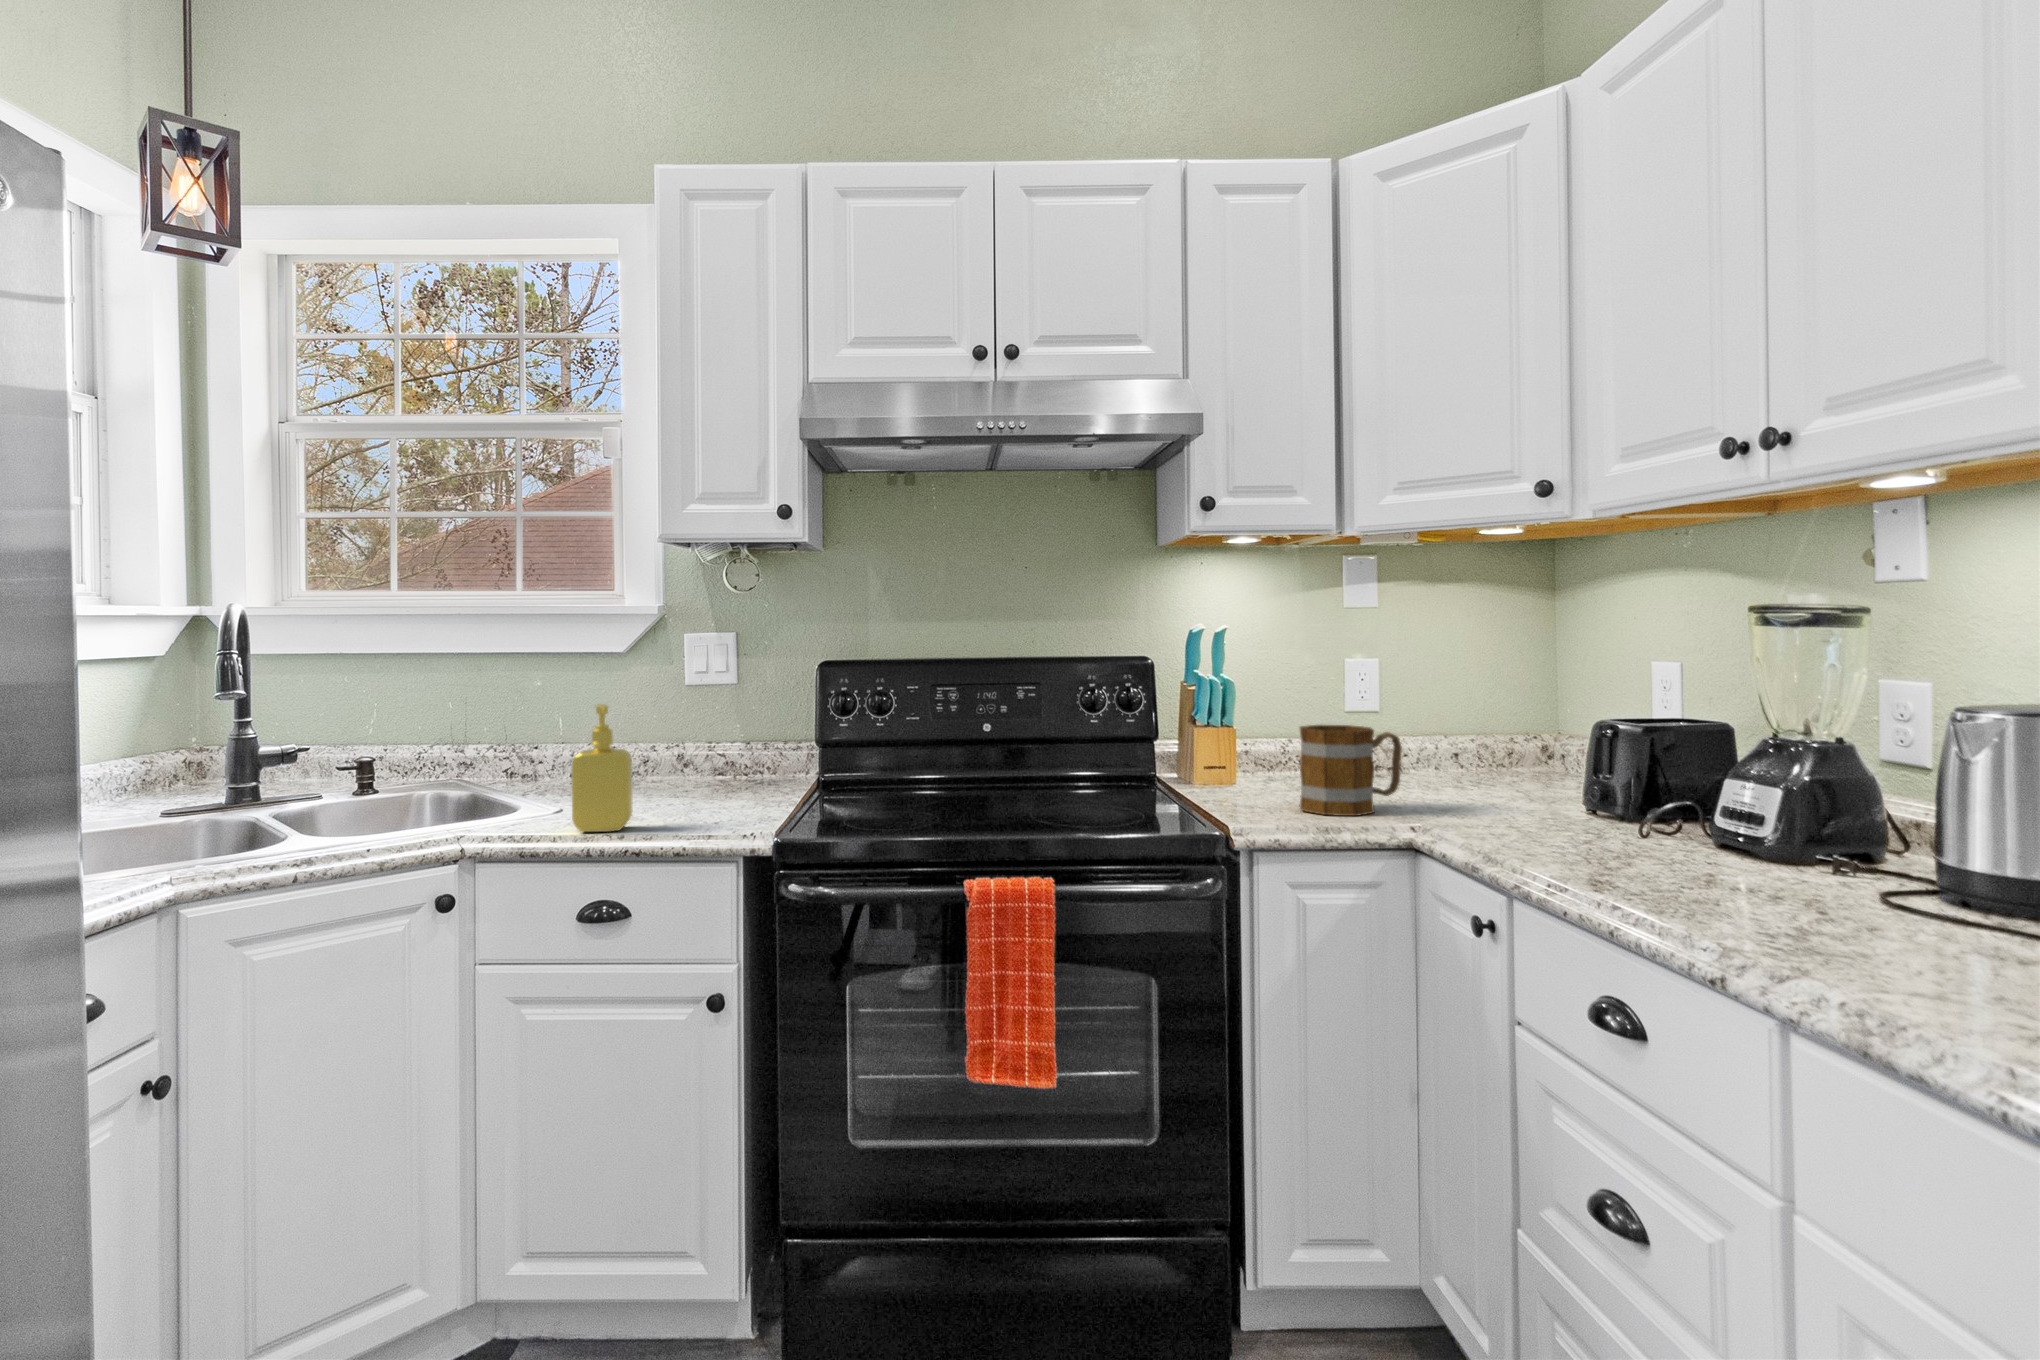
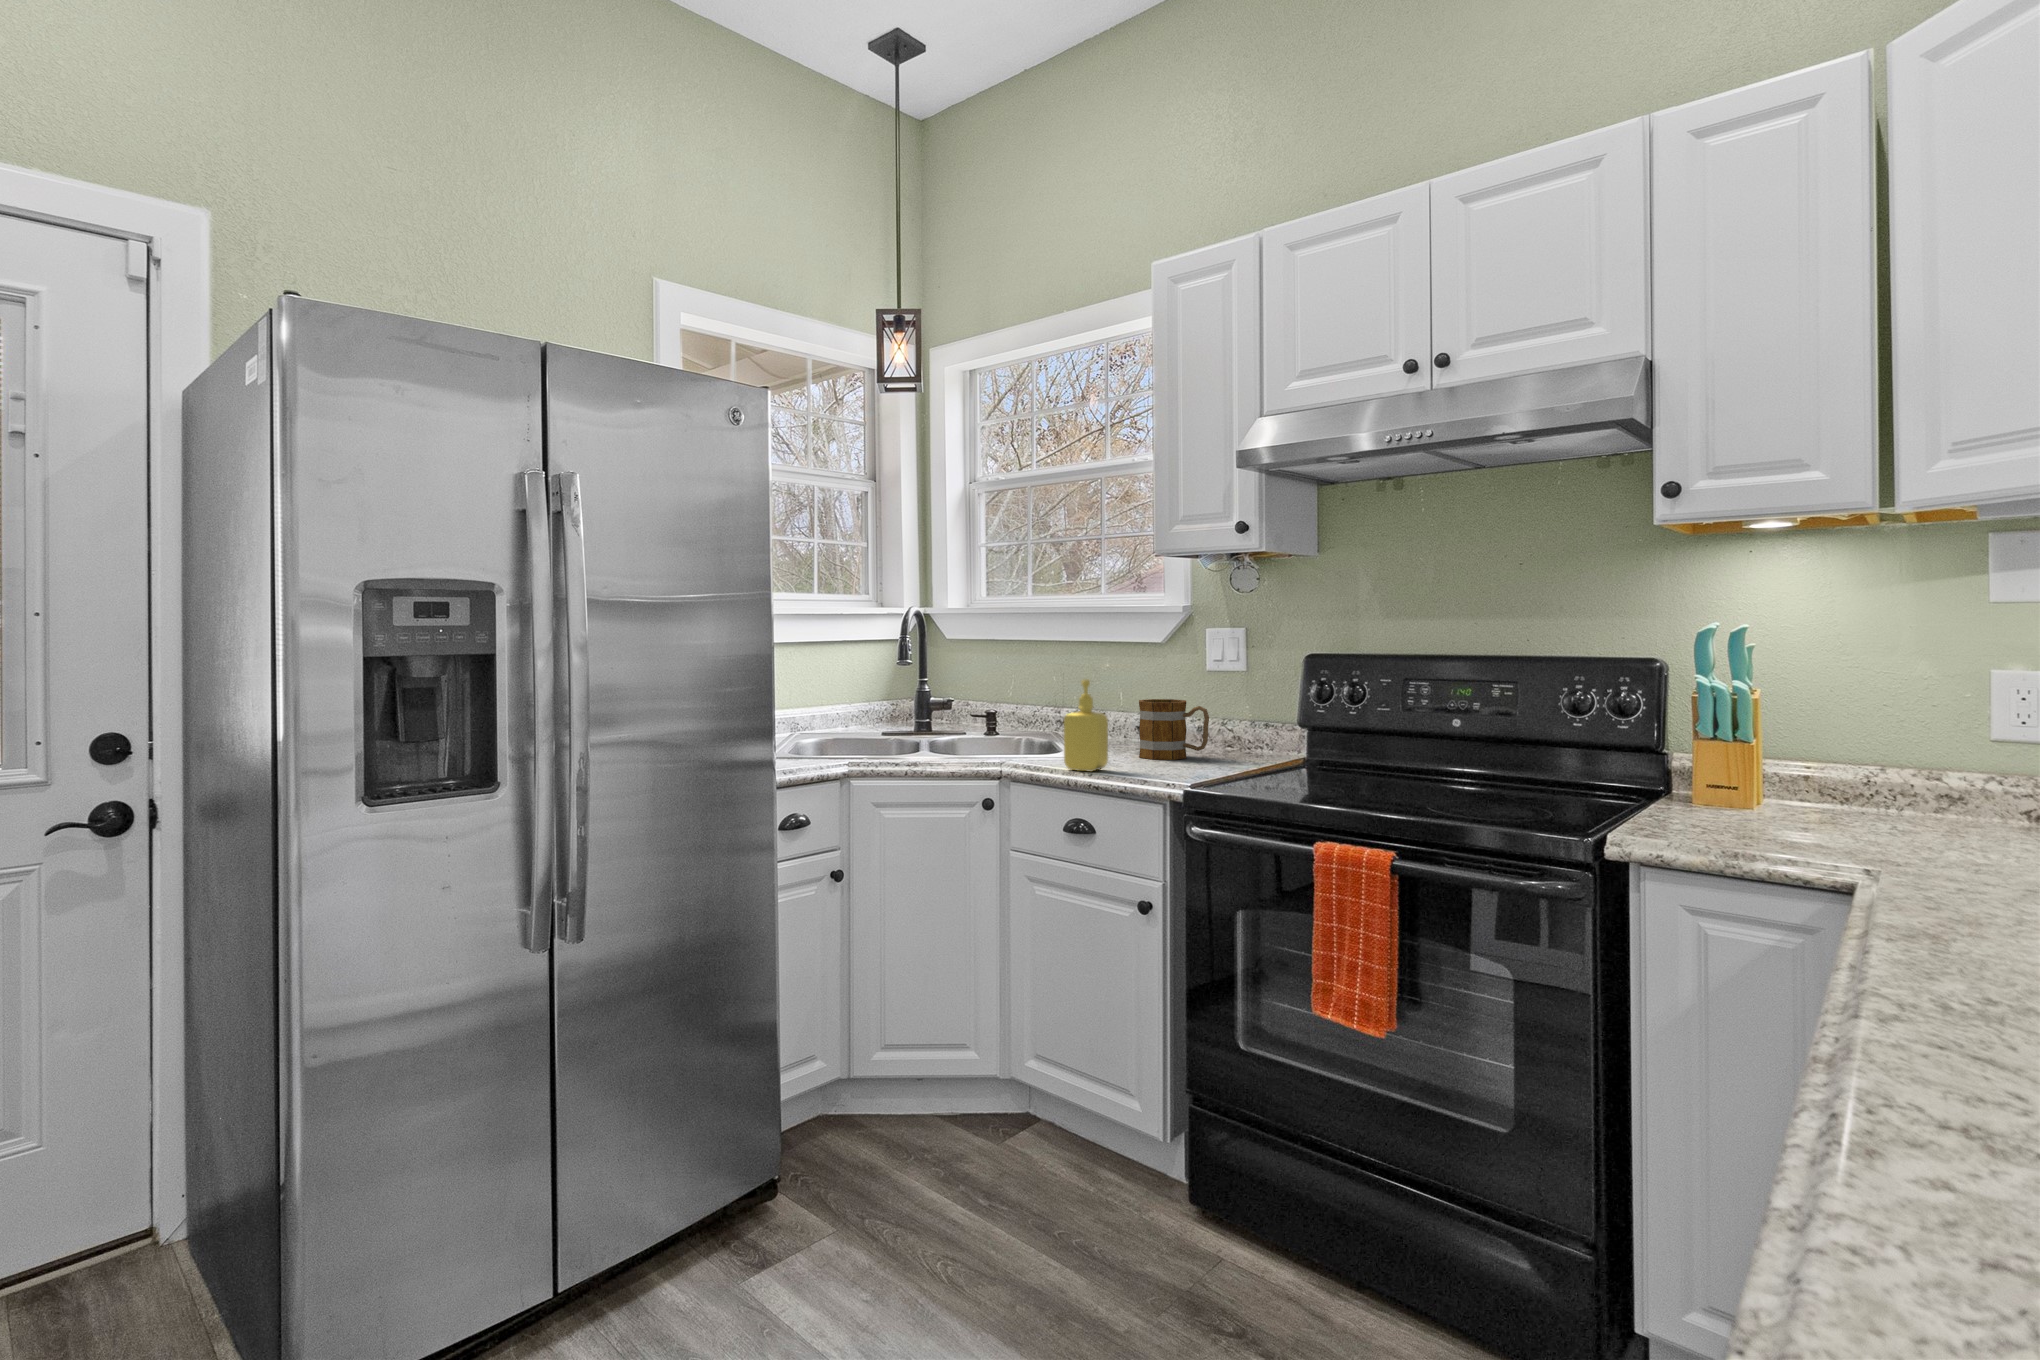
mug: present [1300,725,1402,816] -> present [1139,699,1209,760]

